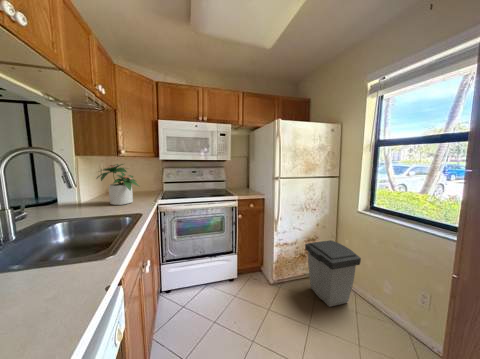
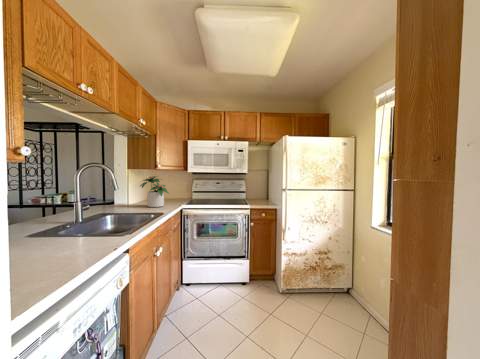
trash can: present [305,240,361,307] -> none [314,254,366,320]

